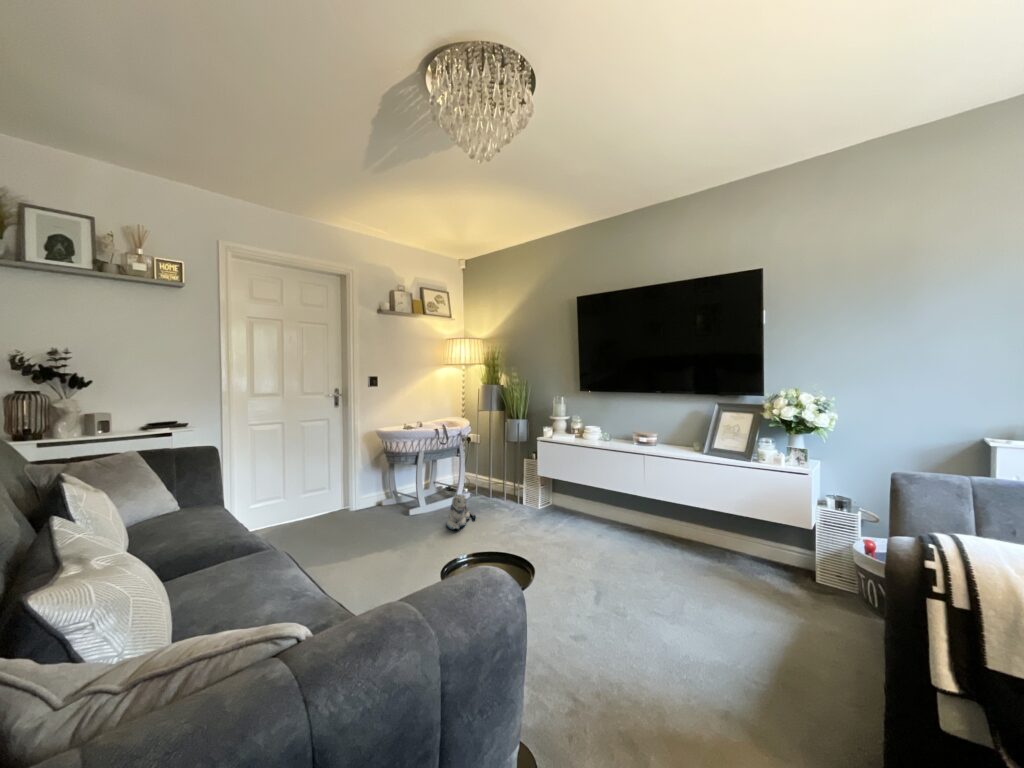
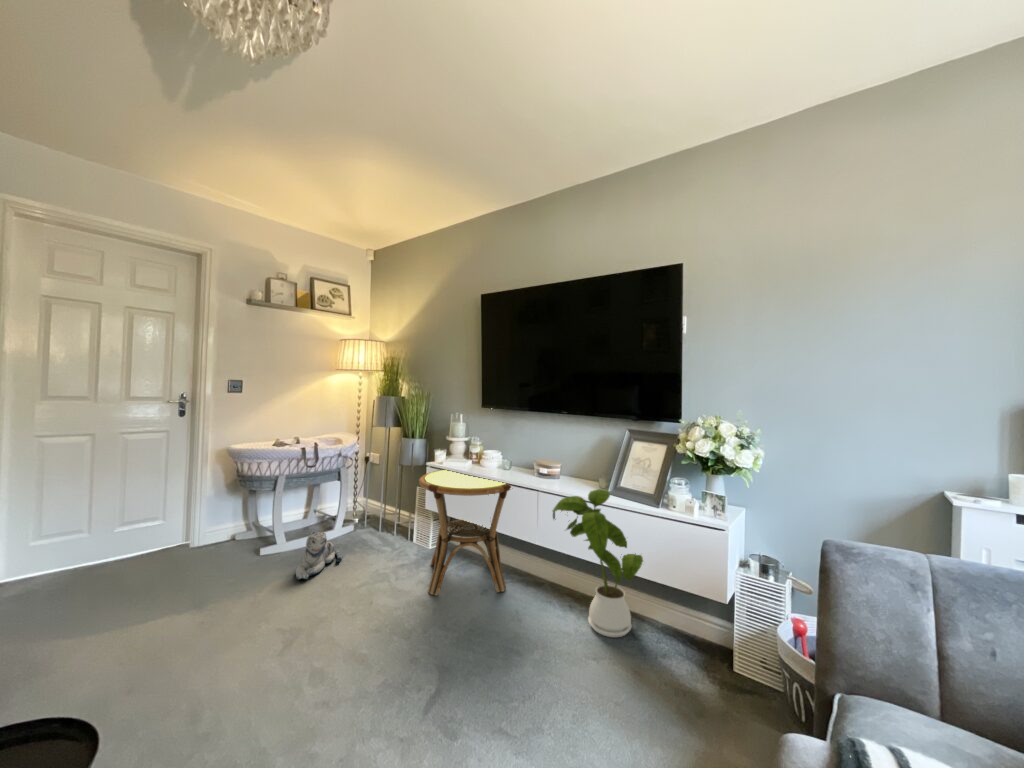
side table: none [541,442,620,539] -> present [419,470,511,595]
house plant: none [659,449,782,563] -> present [553,489,643,637]

